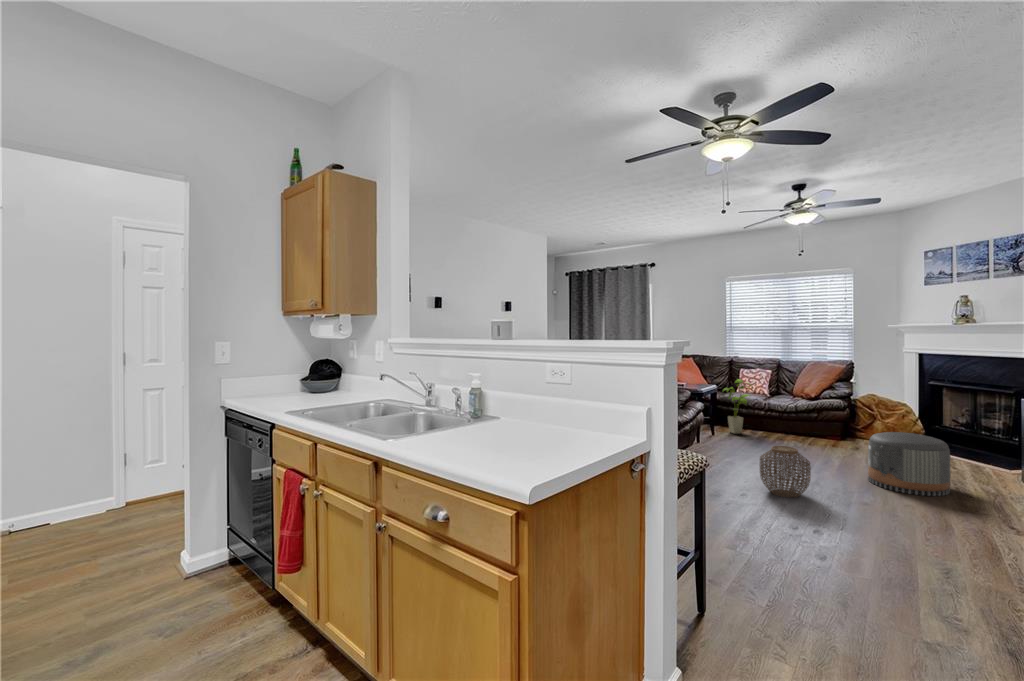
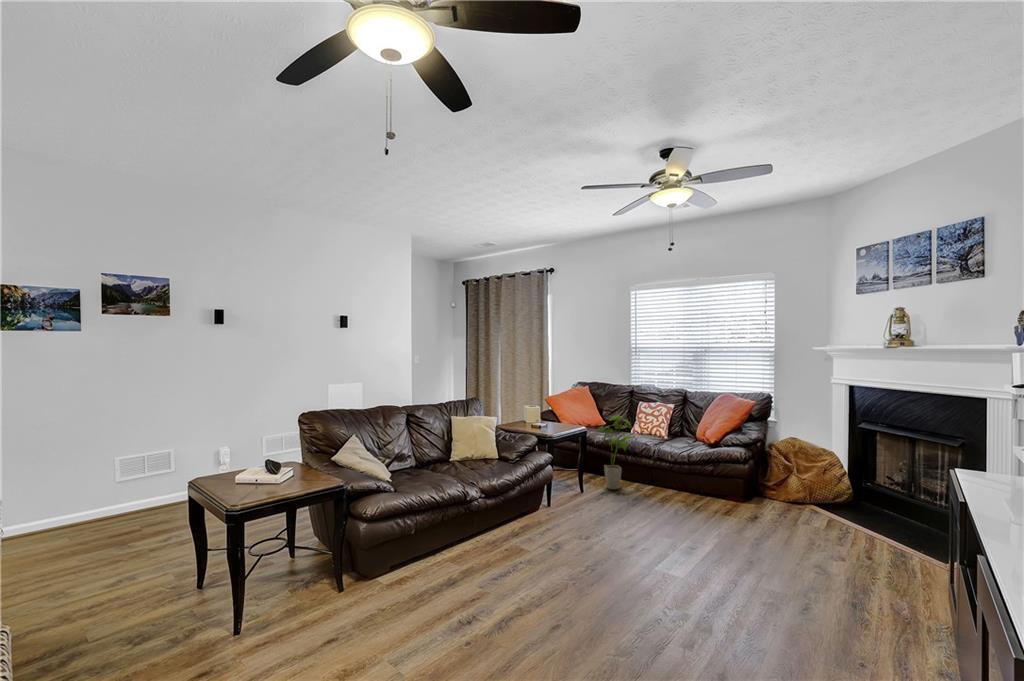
pouf: present [868,432,951,496] -> none [723,504,836,617]
woven basket: present [760,446,811,497] -> none [533,525,604,615]

